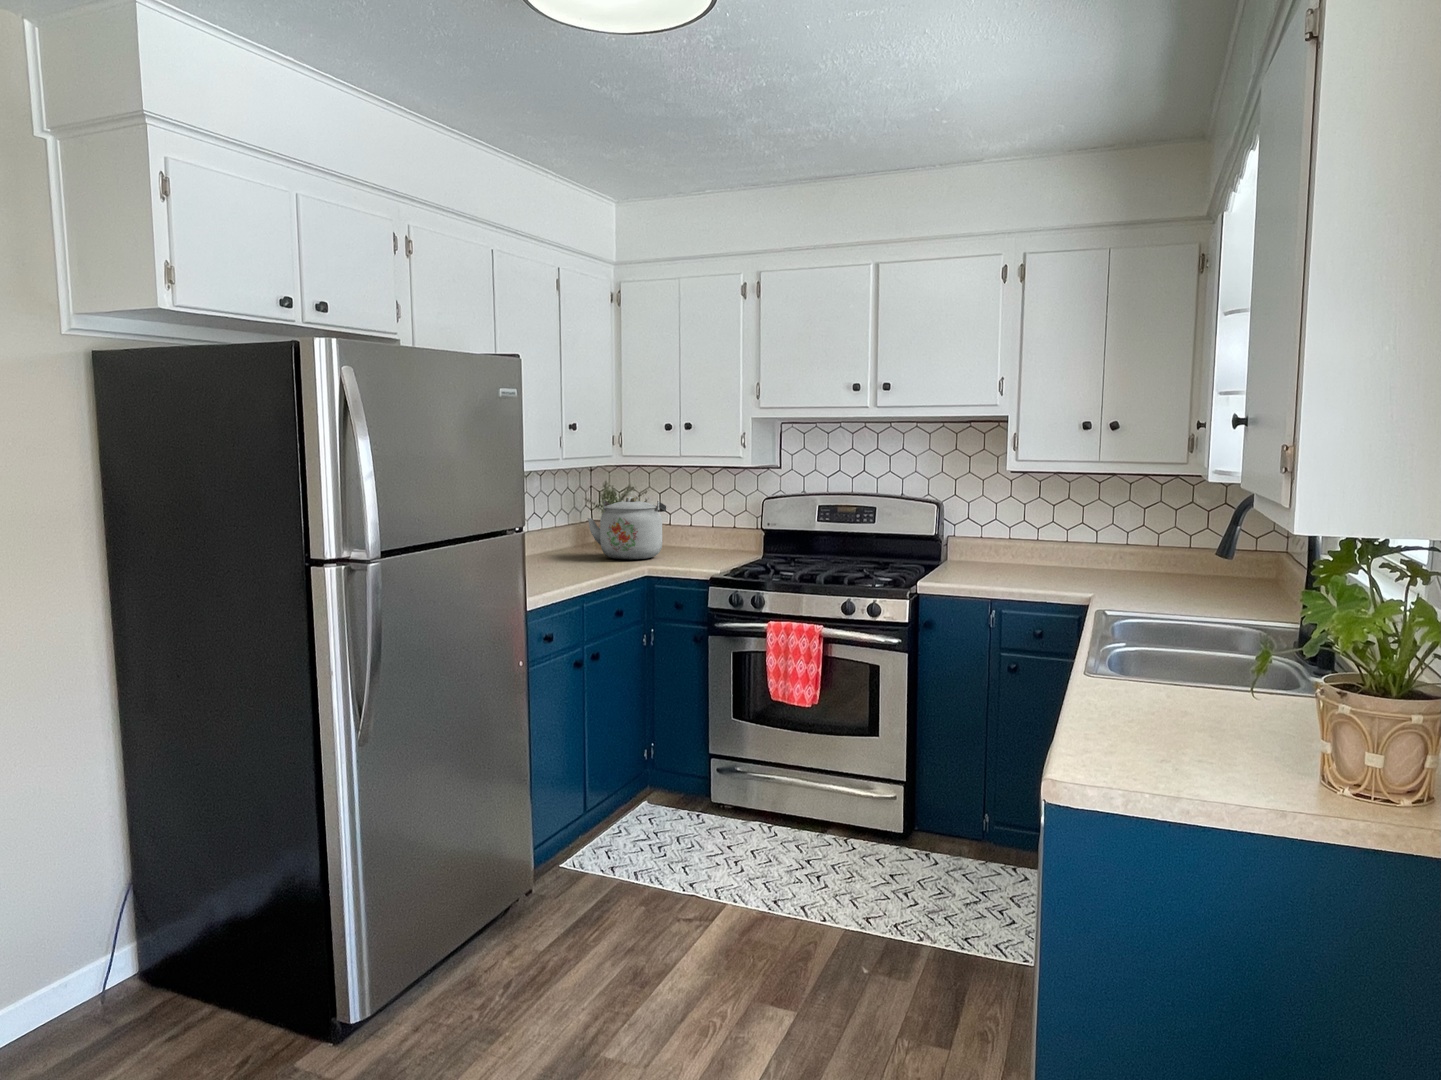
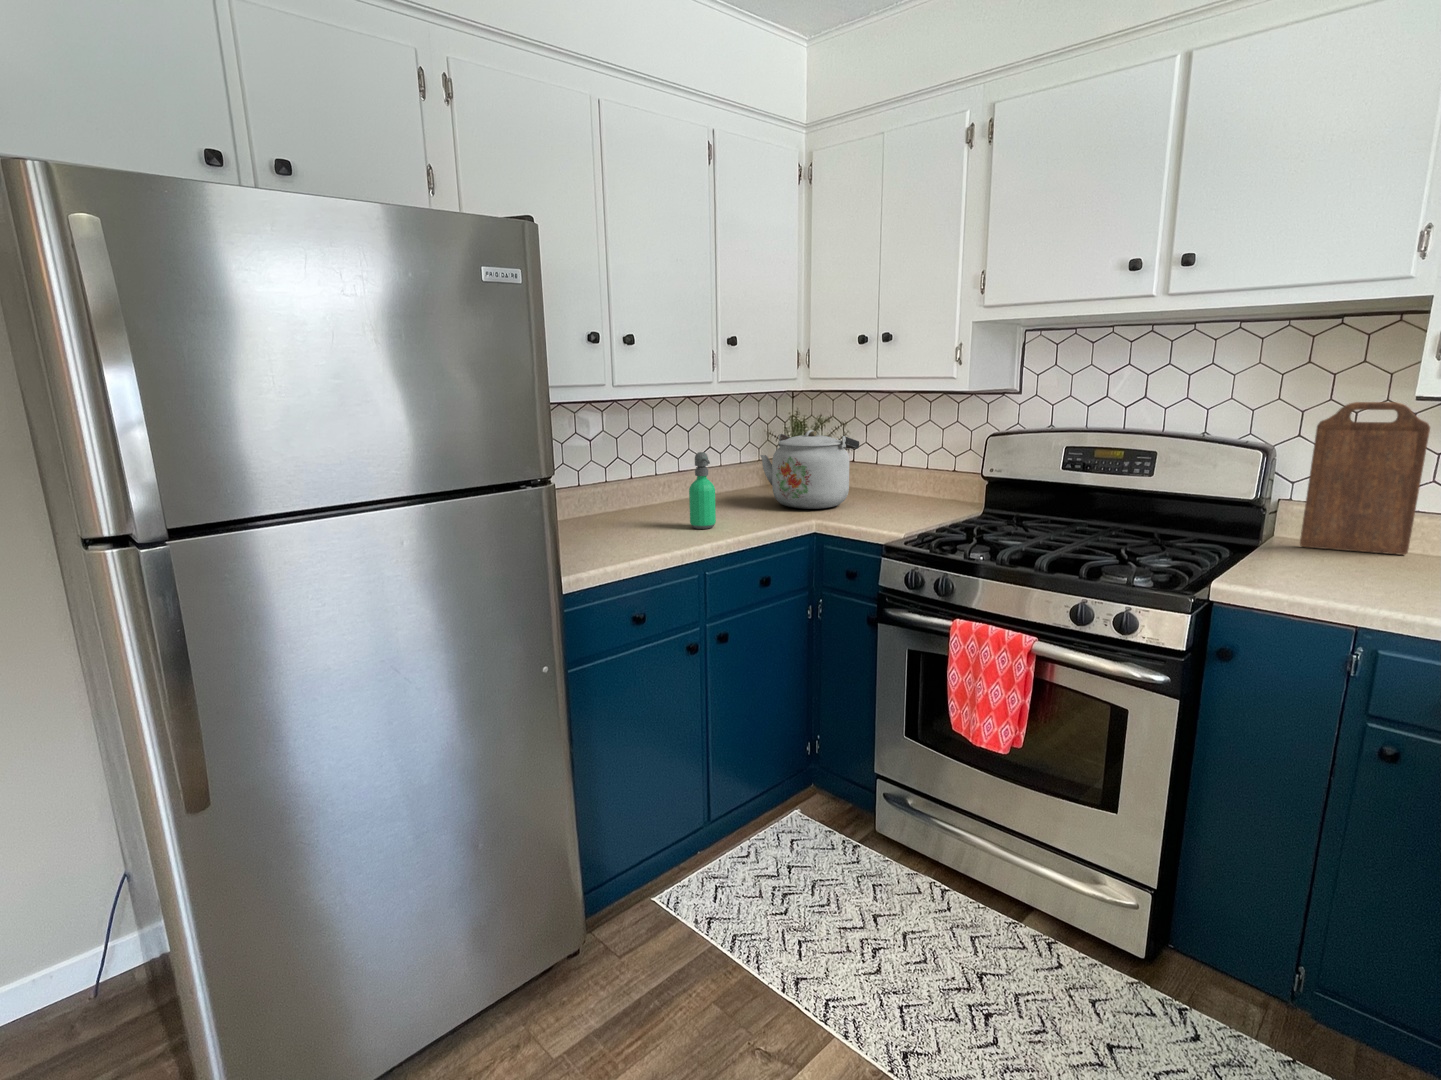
cutting board: none [962,474,1018,565] -> present [1300,402,1430,555]
soap dispenser: none [555,513,576,574] -> present [689,452,716,529]

